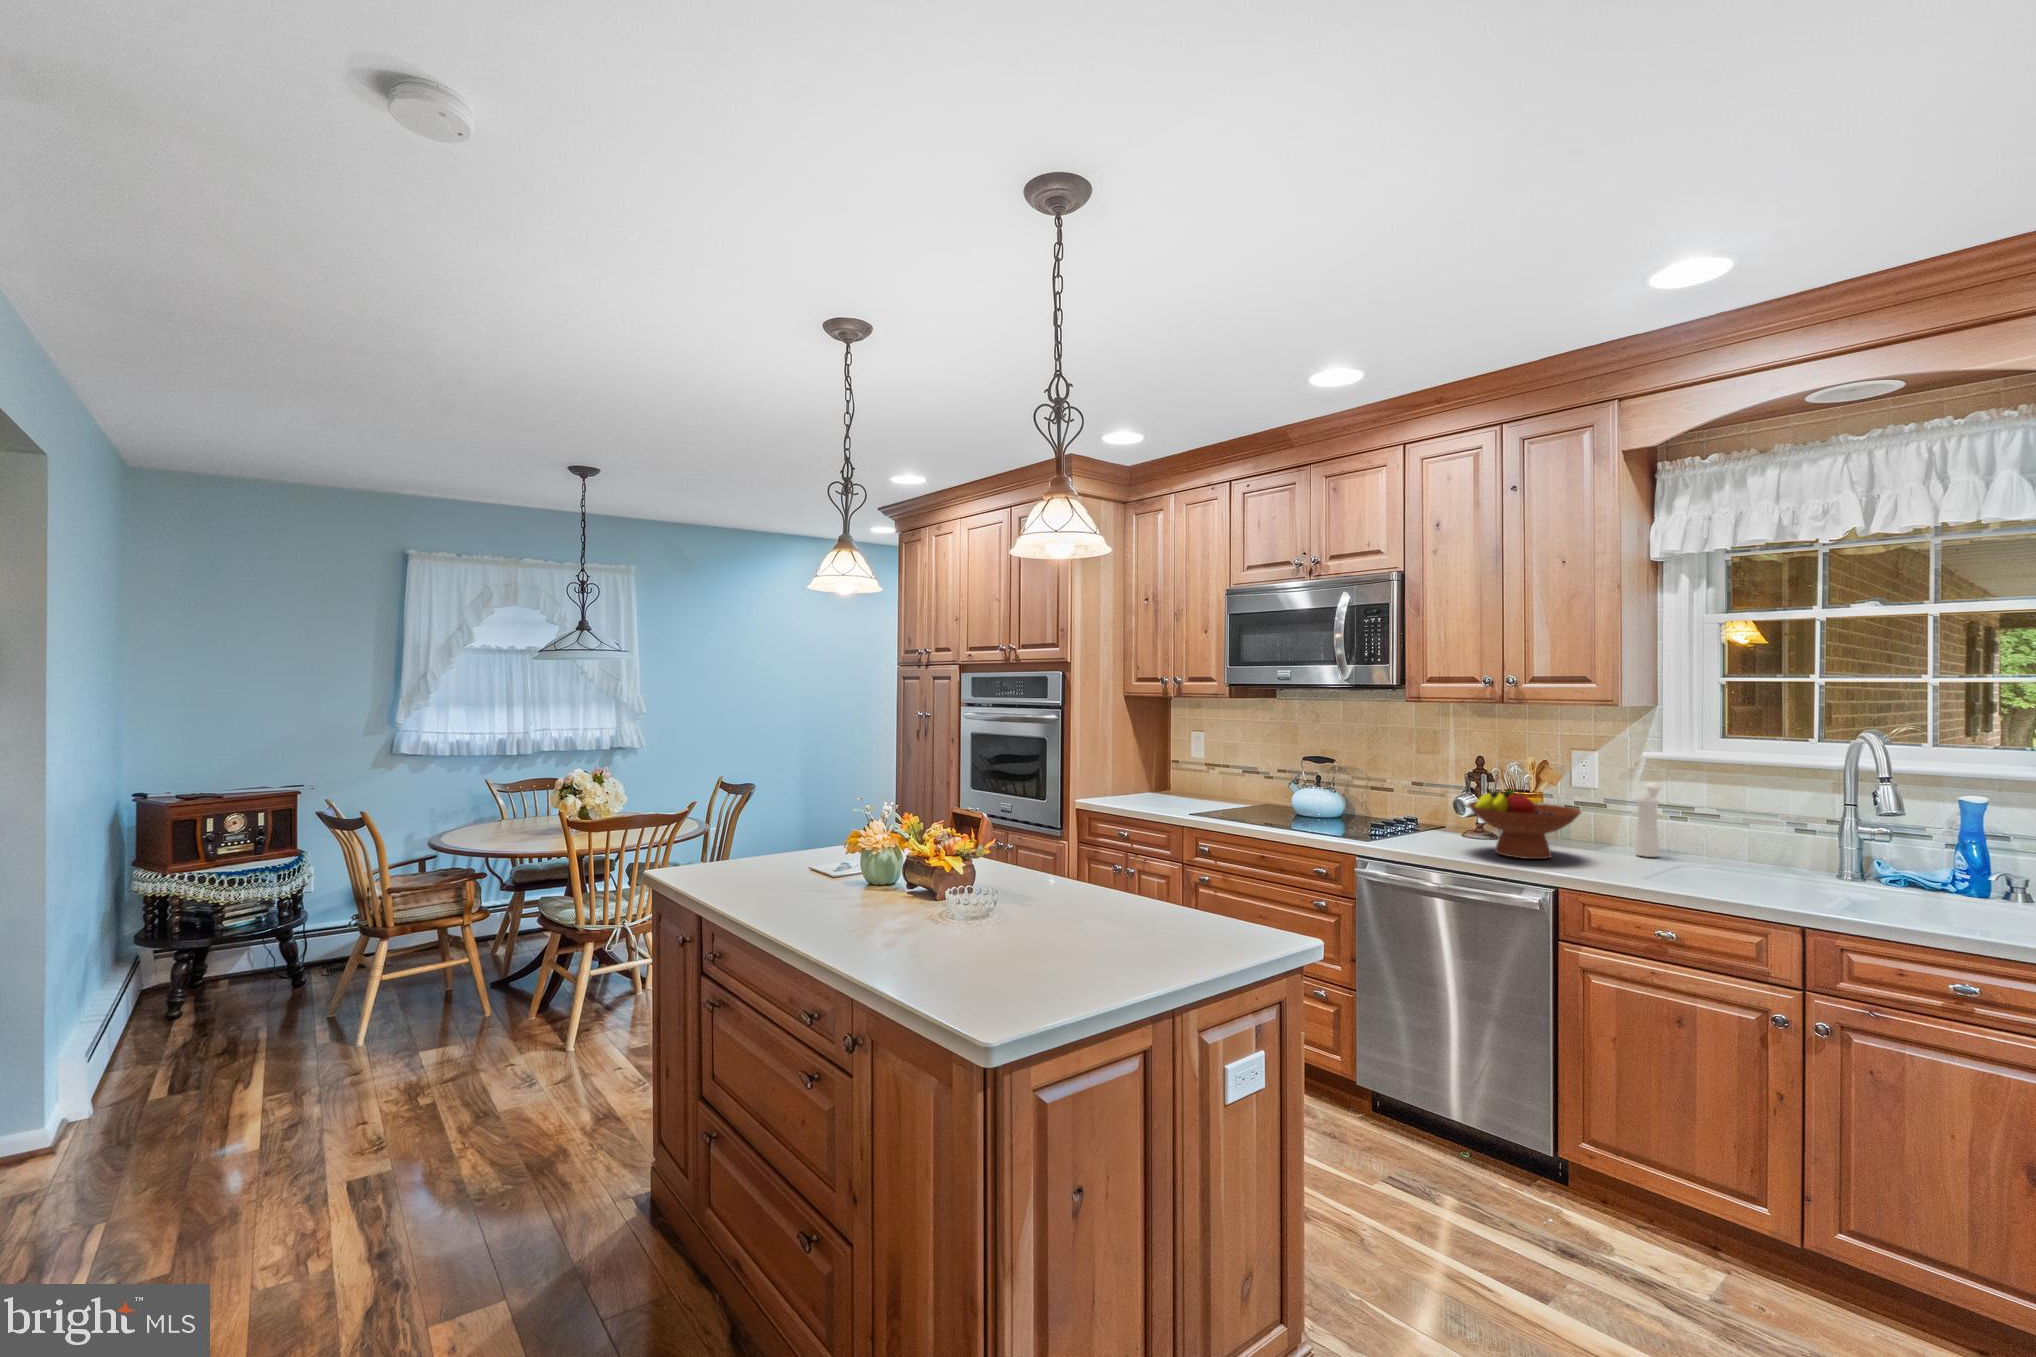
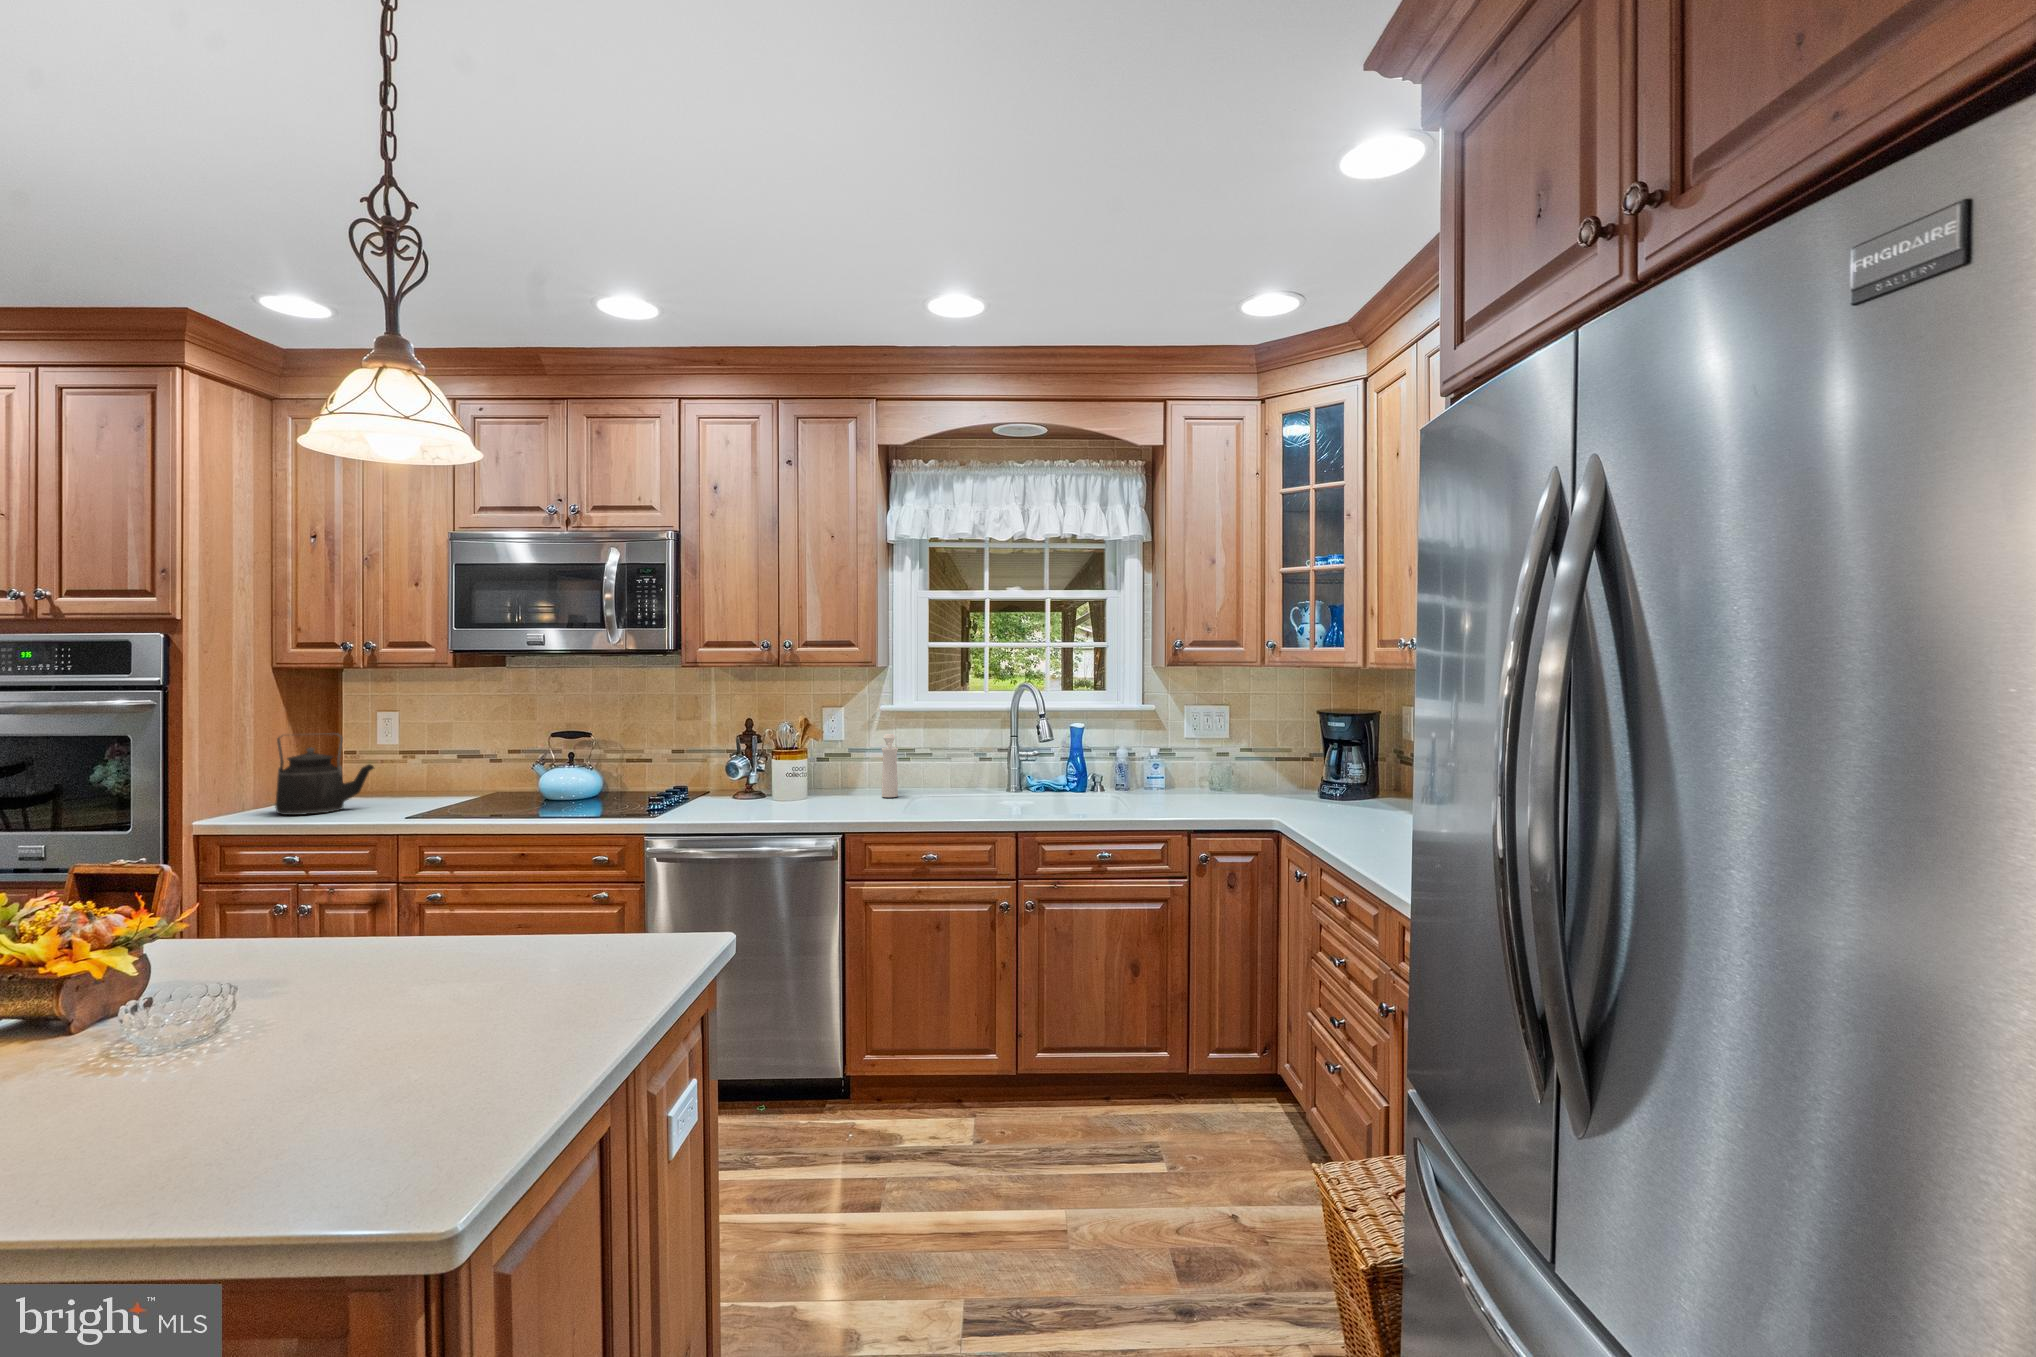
kettle: none [1121,745,1180,804] -> present [275,733,374,815]
fruit bowl: present [1468,790,1581,859] -> none [754,749,851,812]

